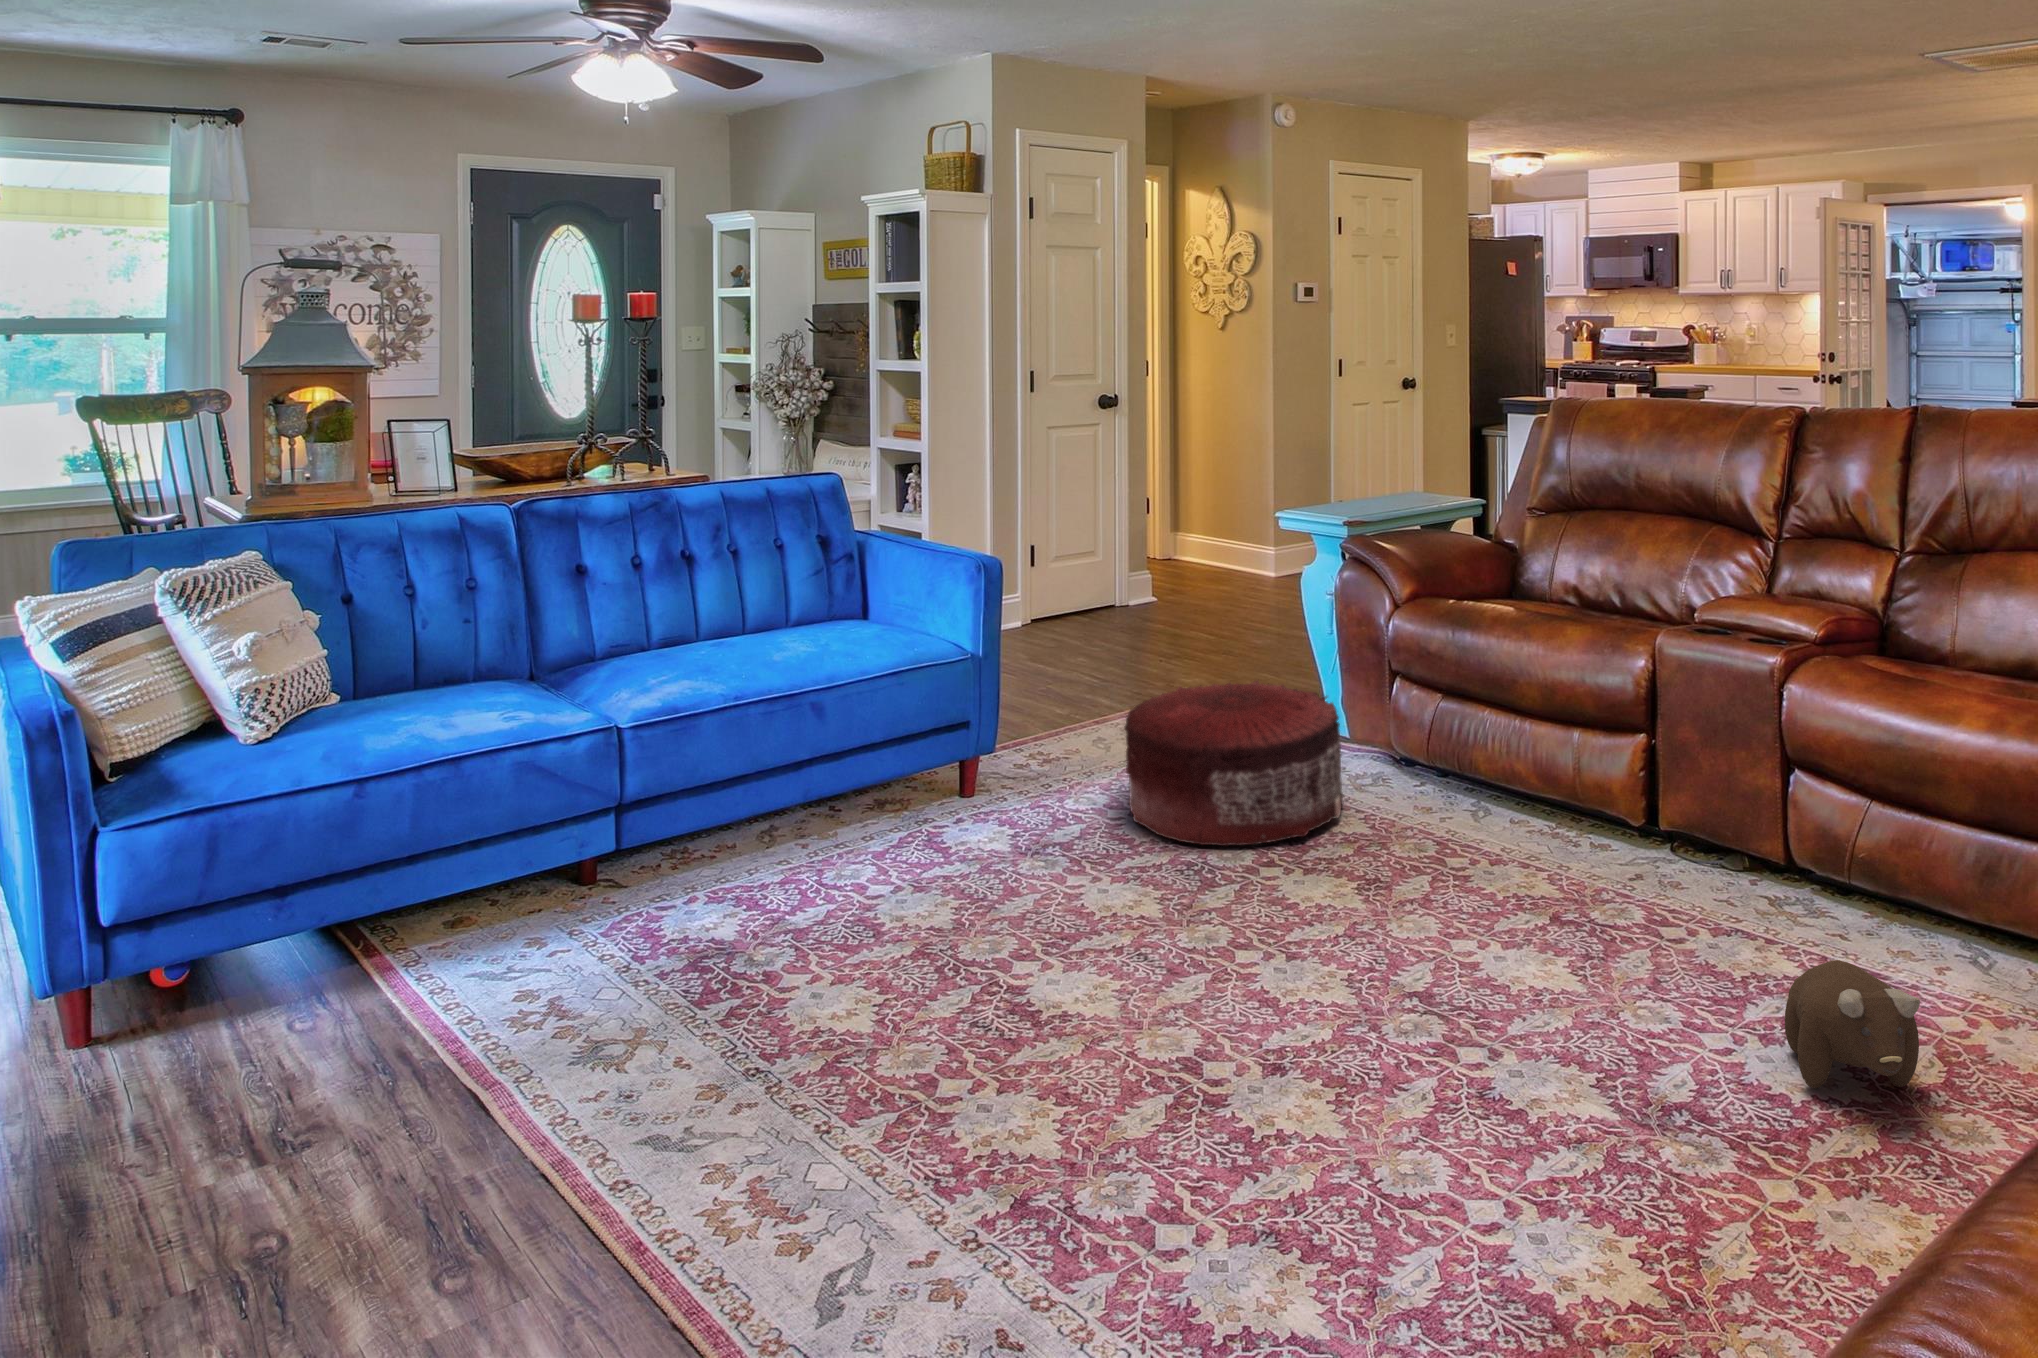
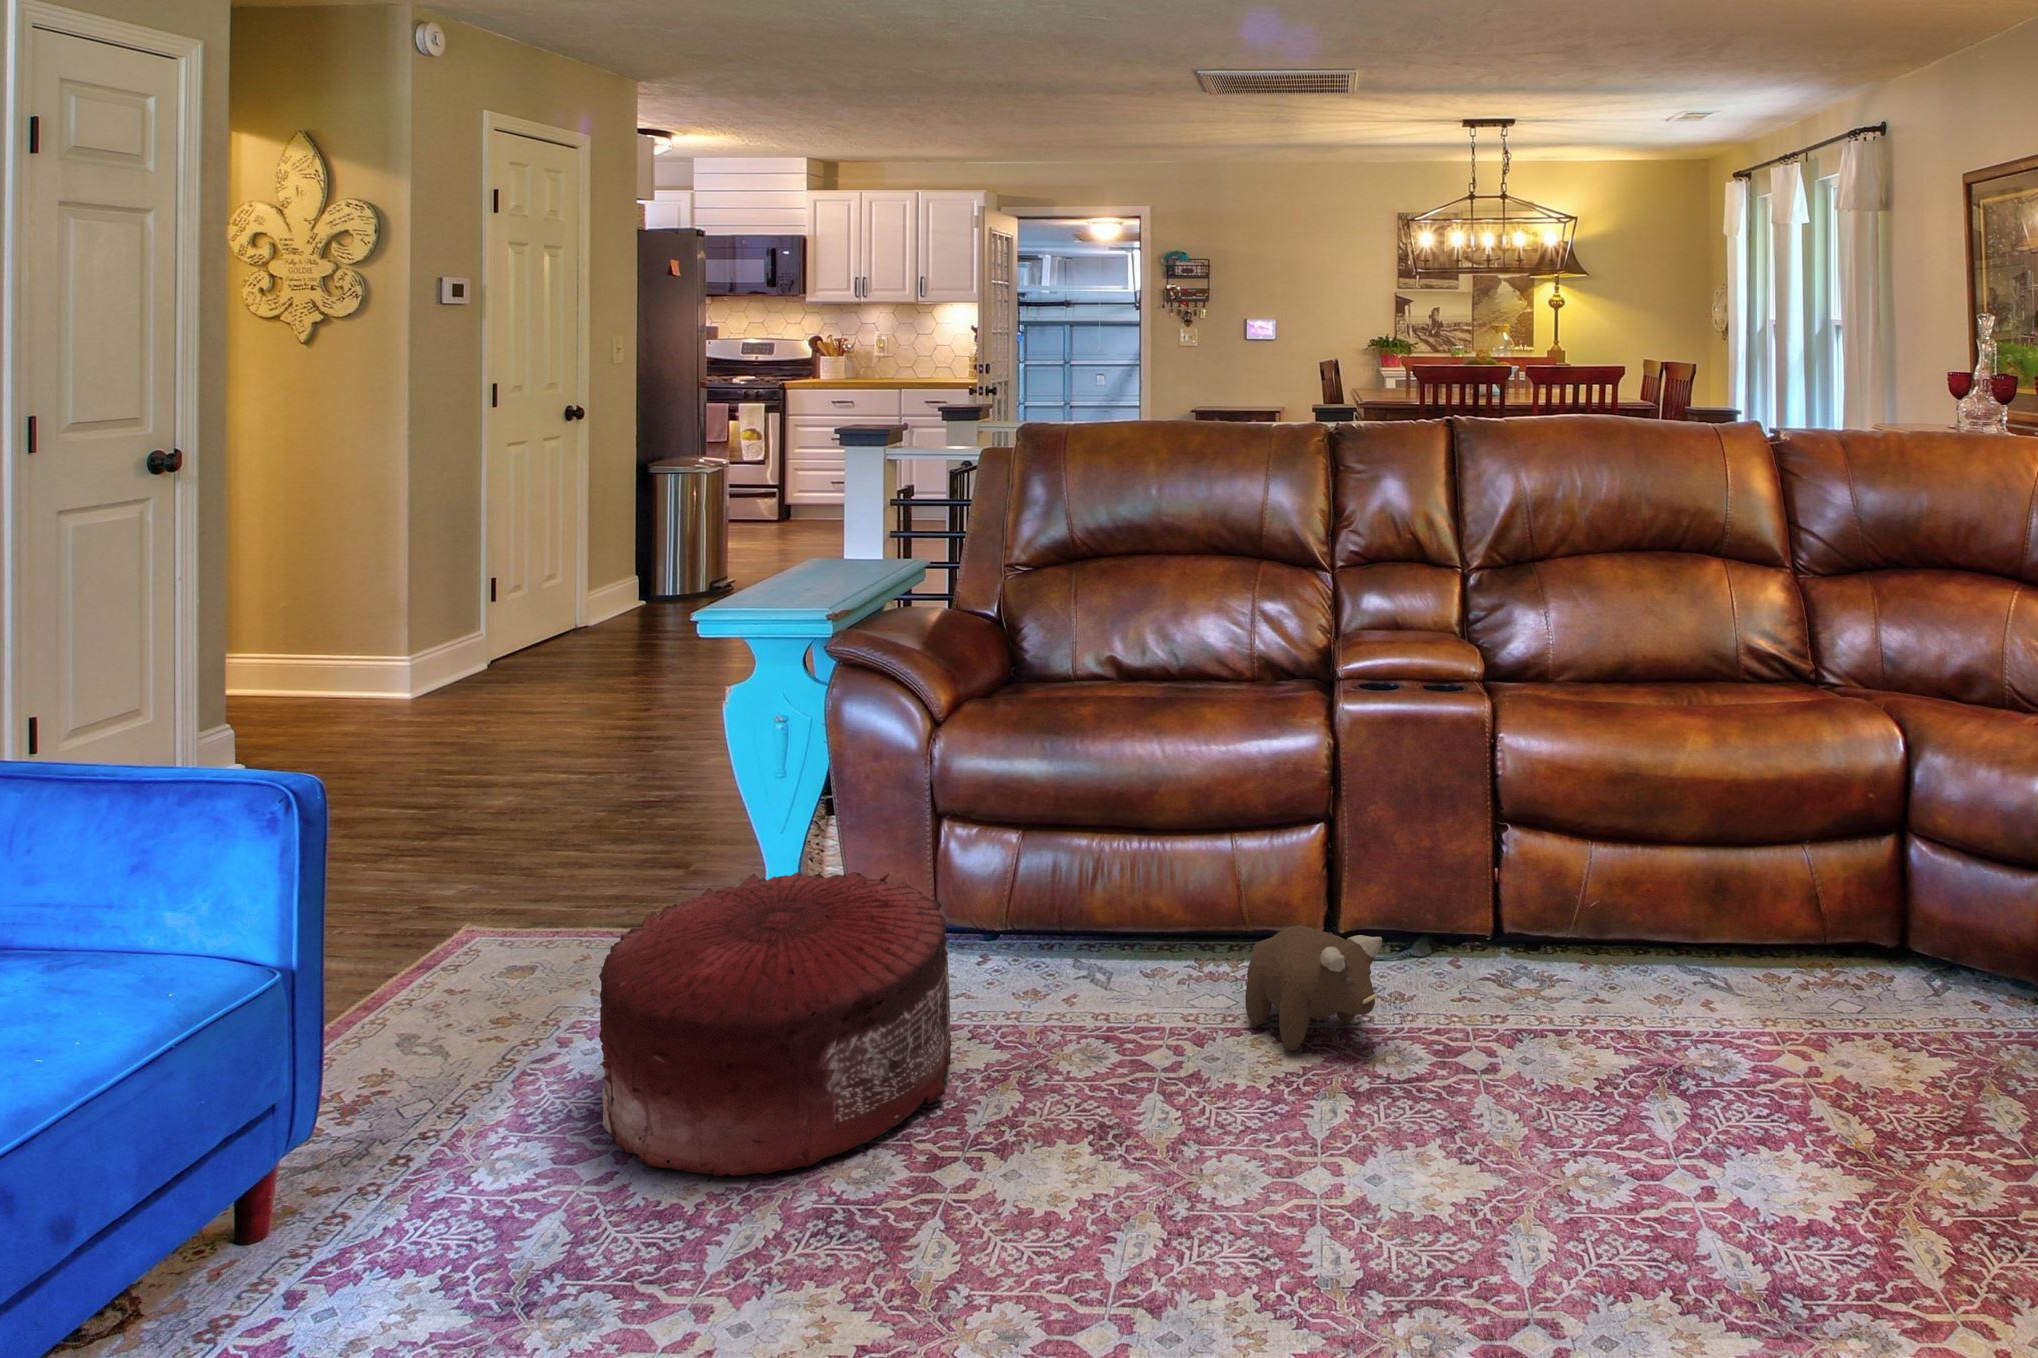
plush toy: present [1785,960,1920,1088] -> present [1245,925,1382,1051]

